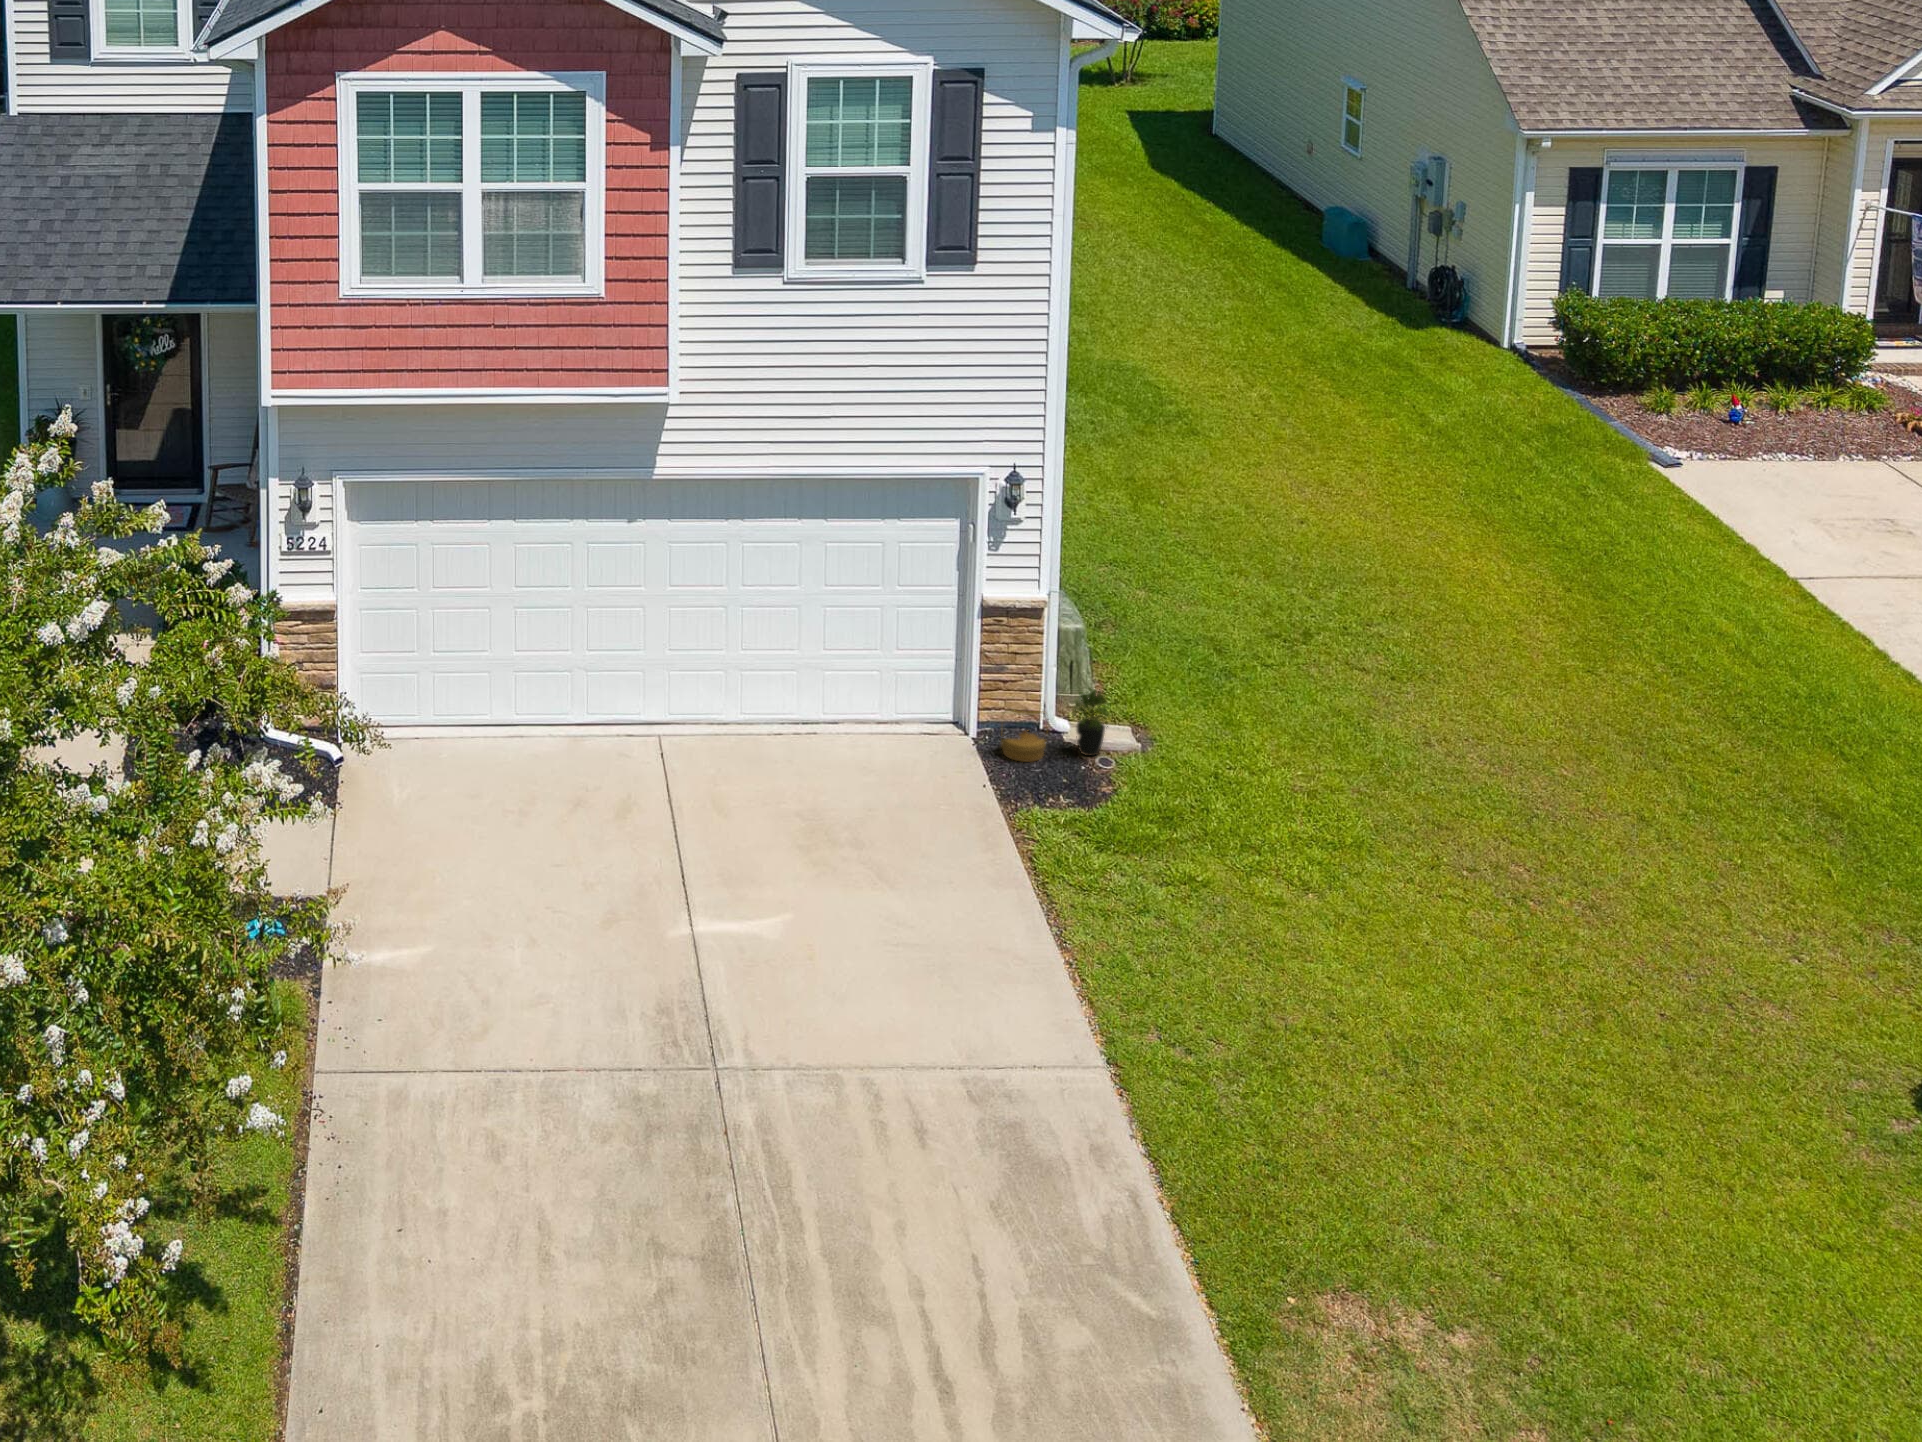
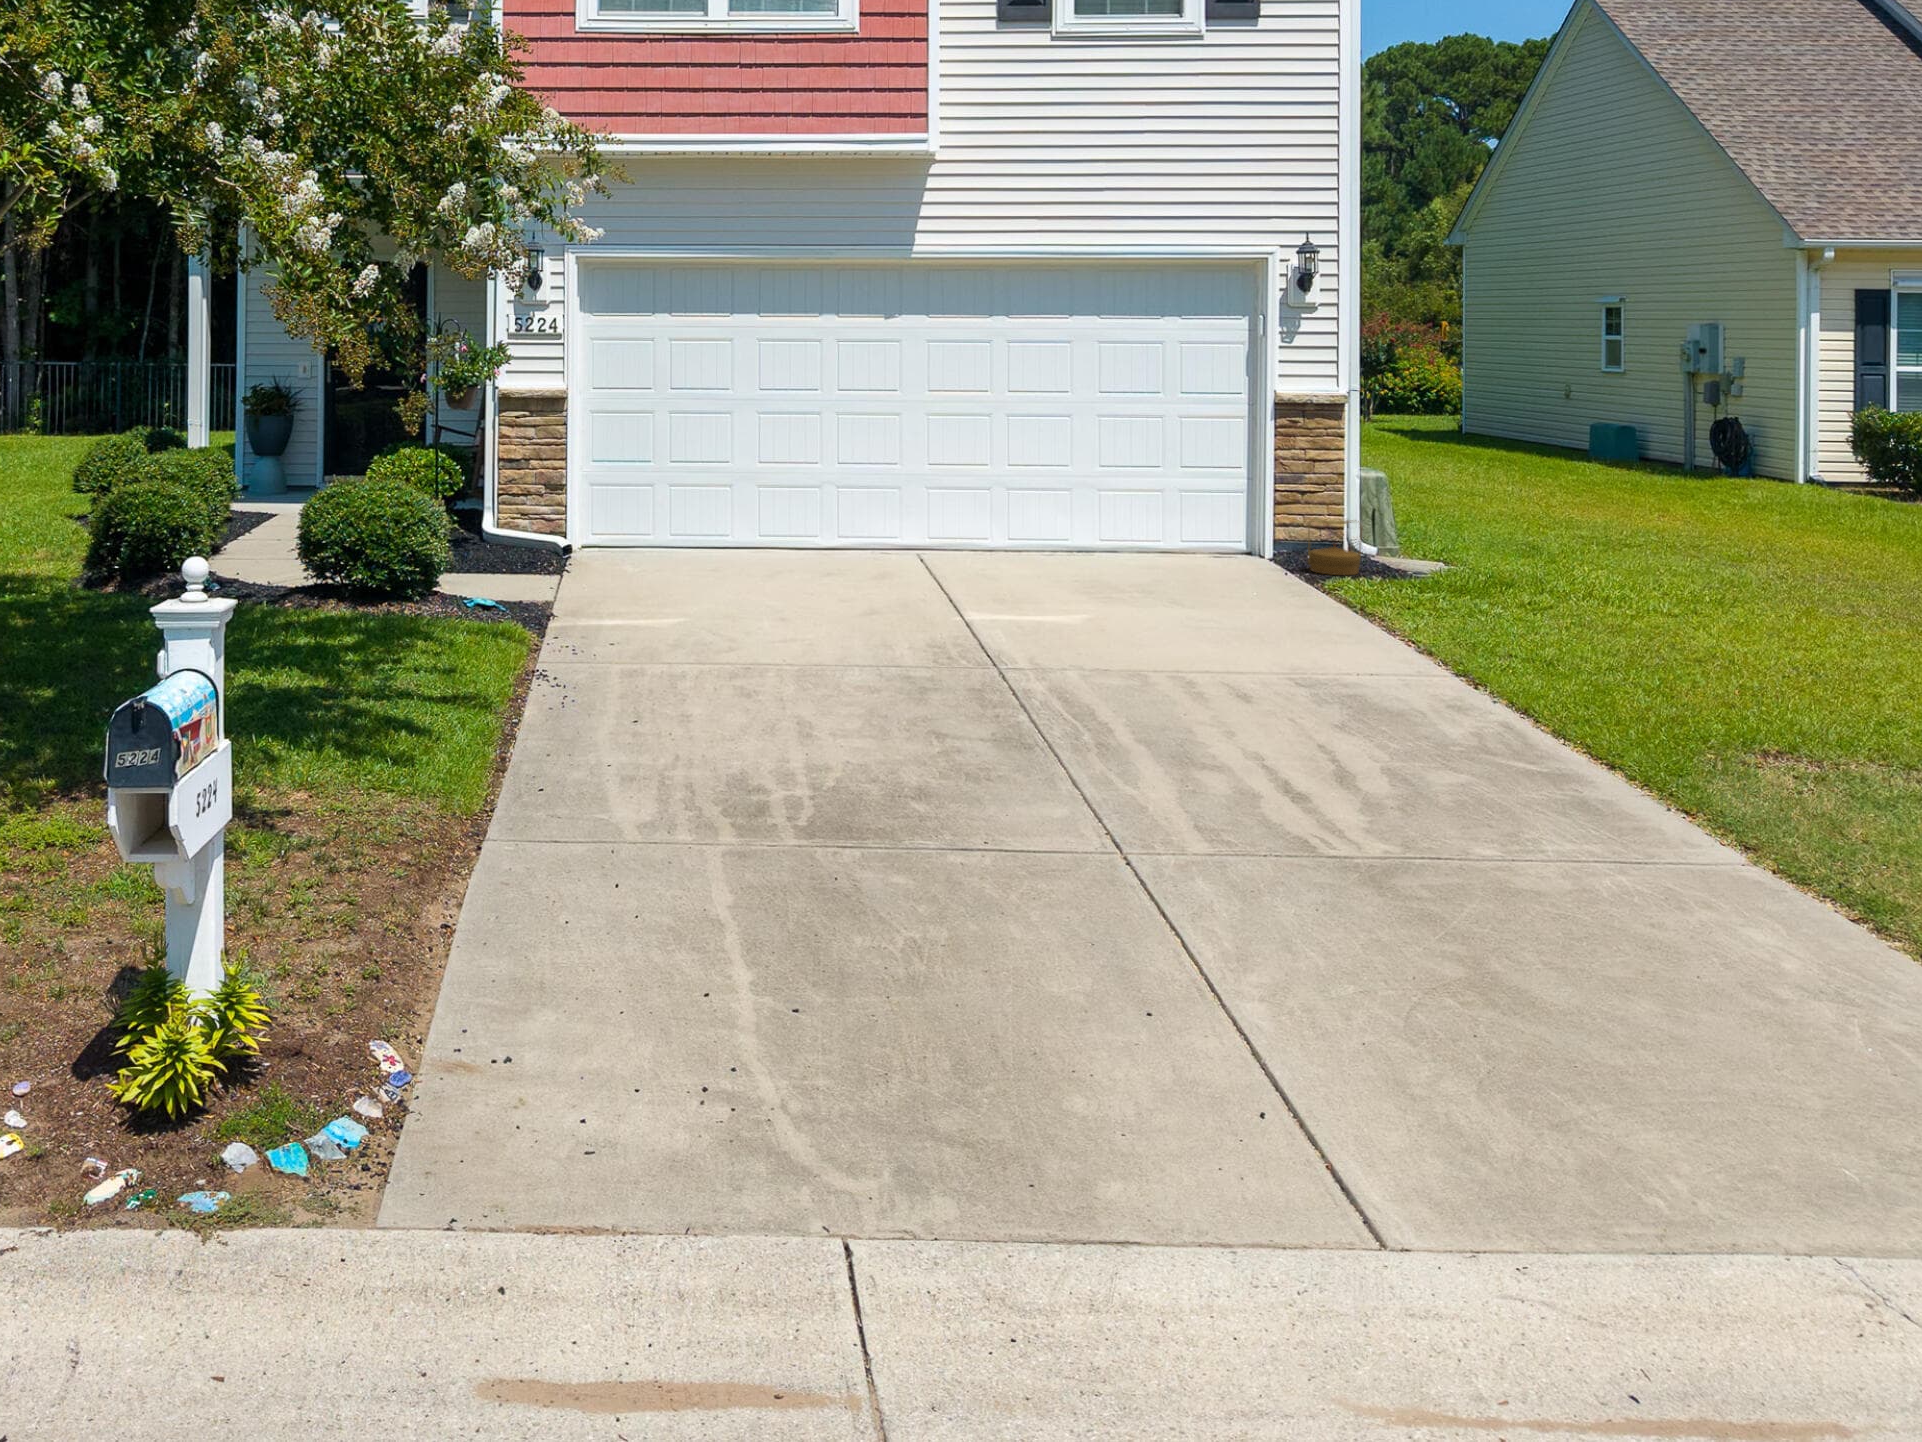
potted plant: present [1074,689,1108,756] -> none [1384,494,1435,574]

